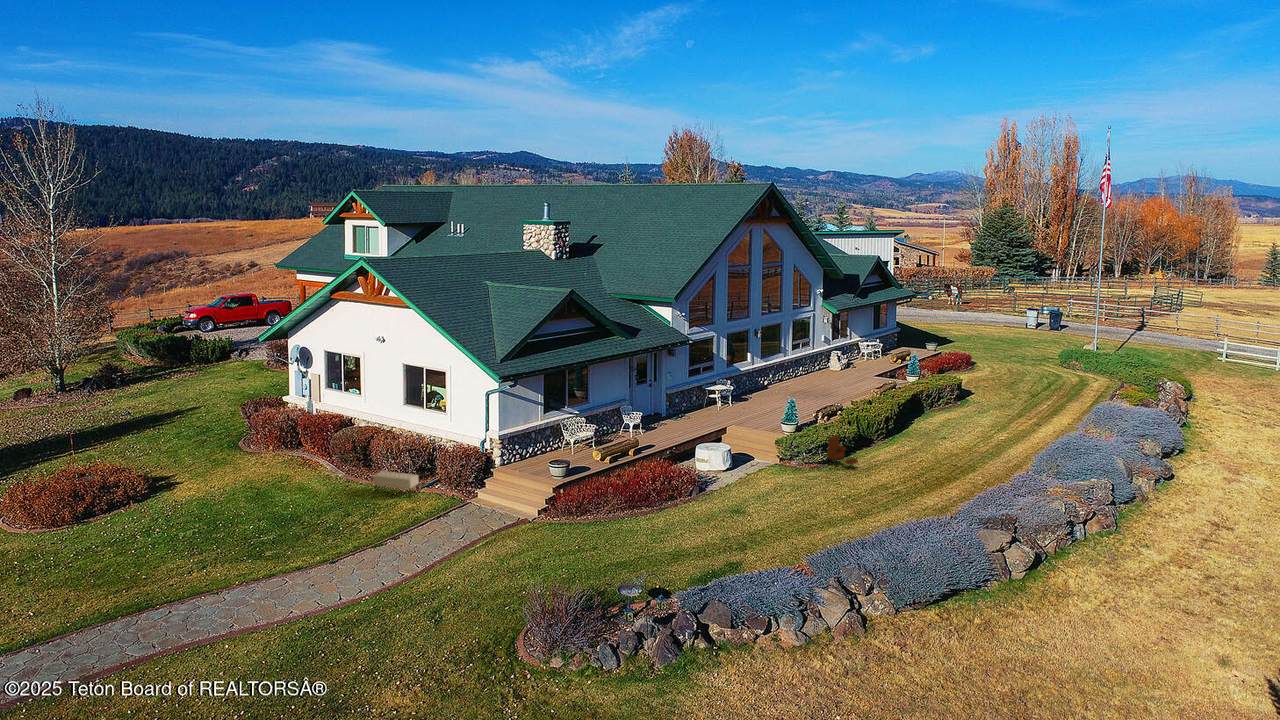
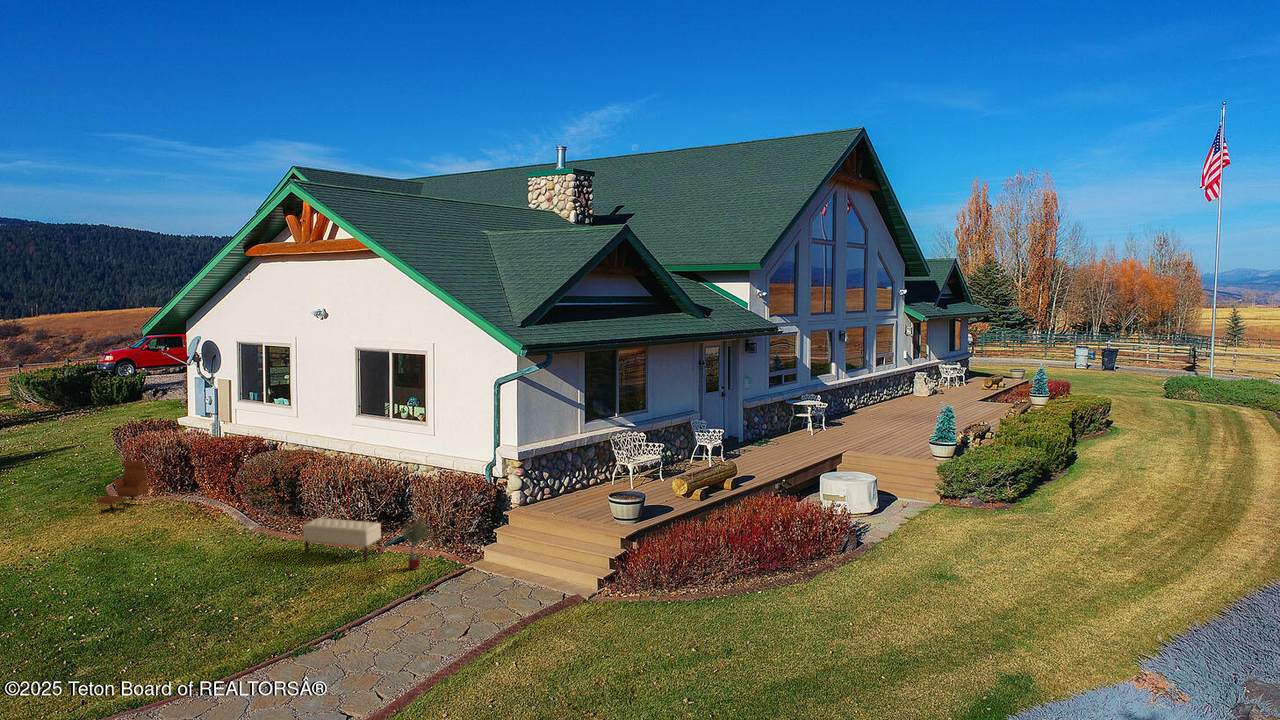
lounge chair: present [827,435,858,469] -> present [97,460,150,514]
potted tree: none [430,470,449,503] -> present [402,513,434,569]

